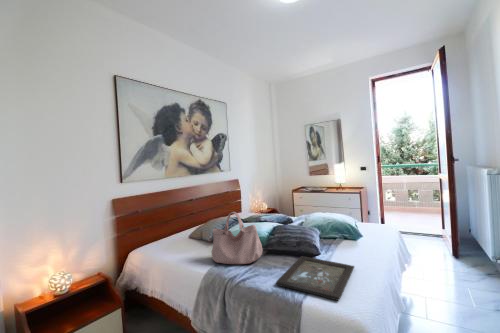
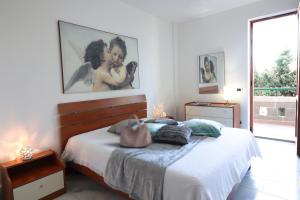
tray: present [276,256,354,300] -> none [155,145,207,167]

